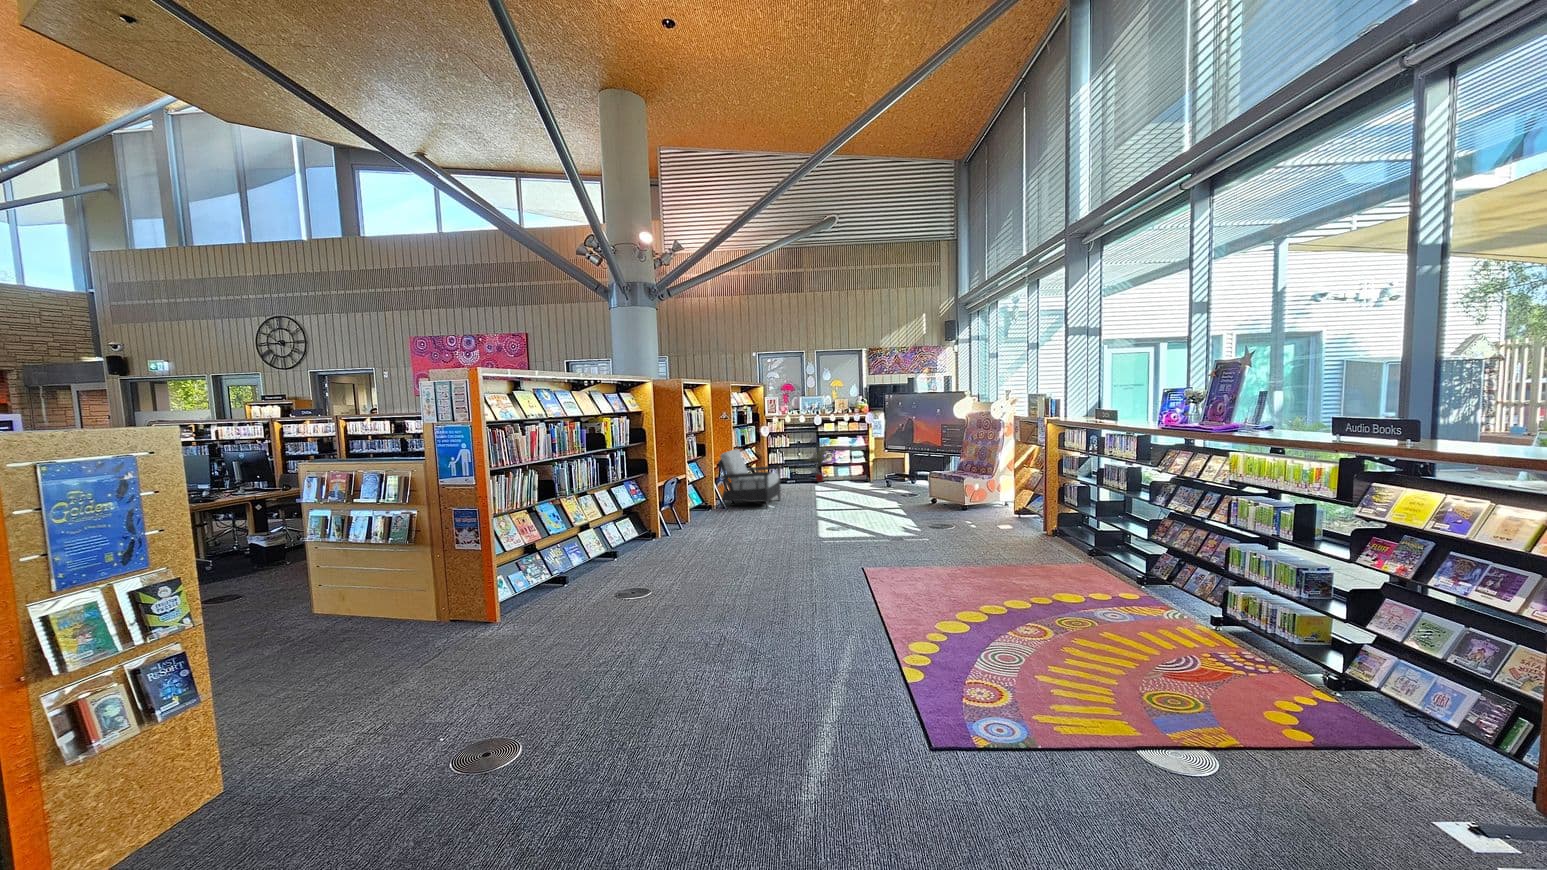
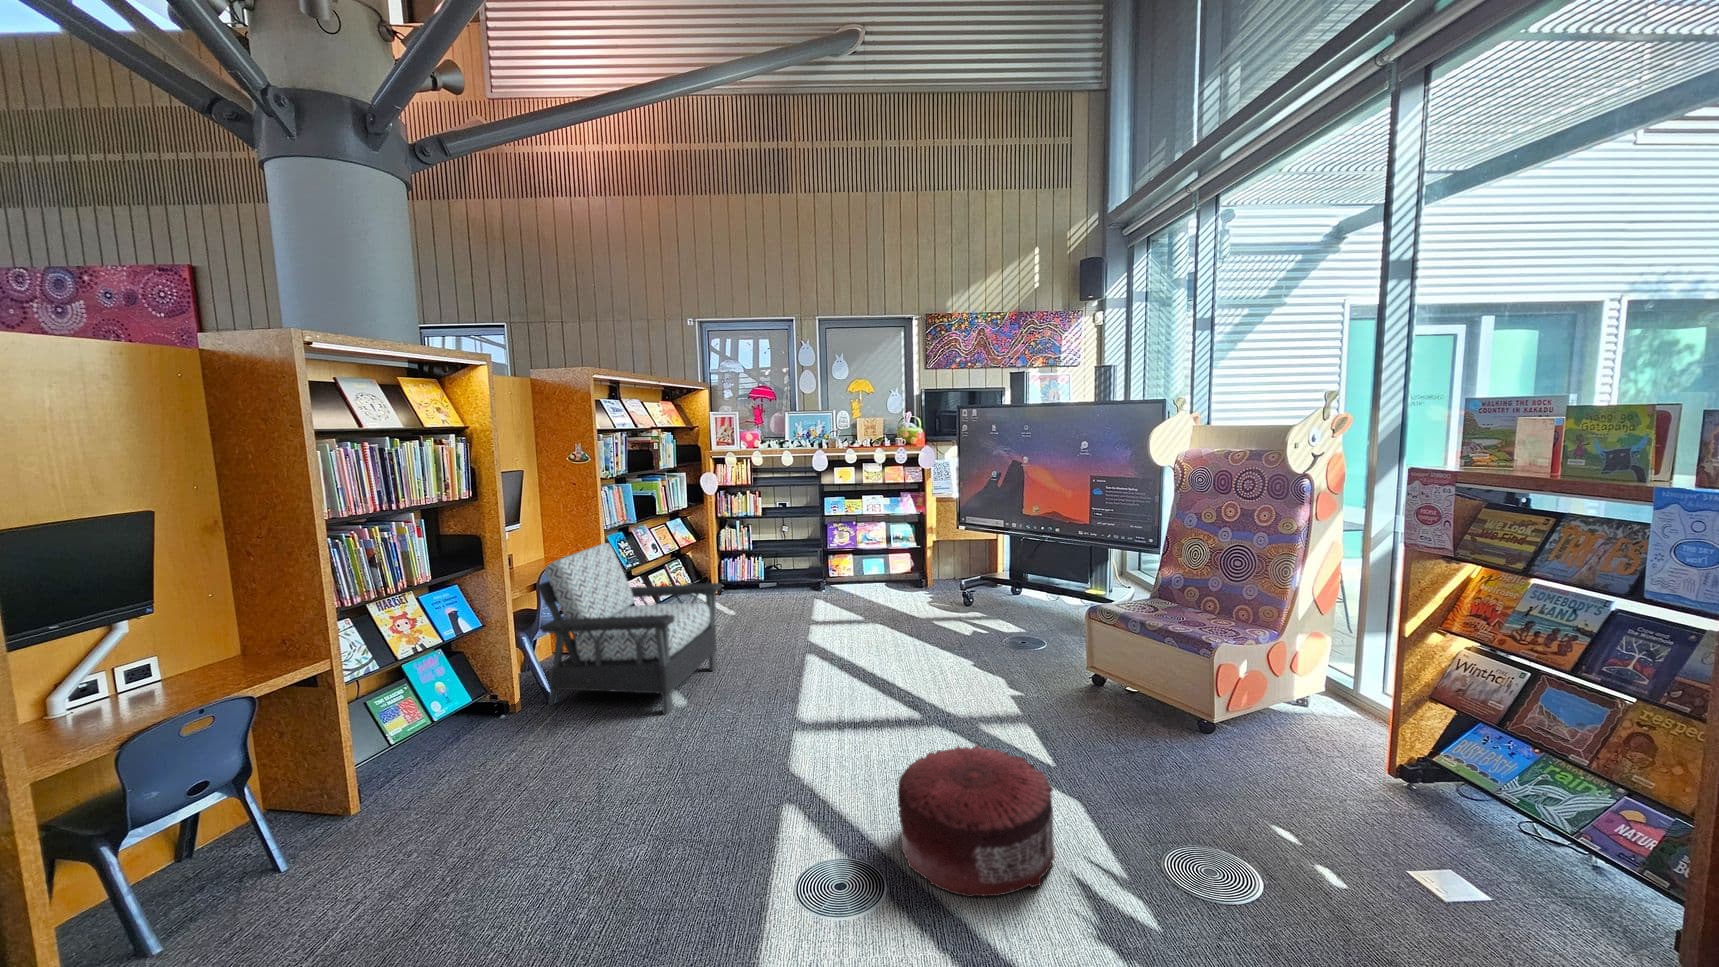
potted tree: present [804,444,834,482] -> none [789,505,857,591]
pouf: none [854,500,902,532] -> present [898,745,1055,897]

